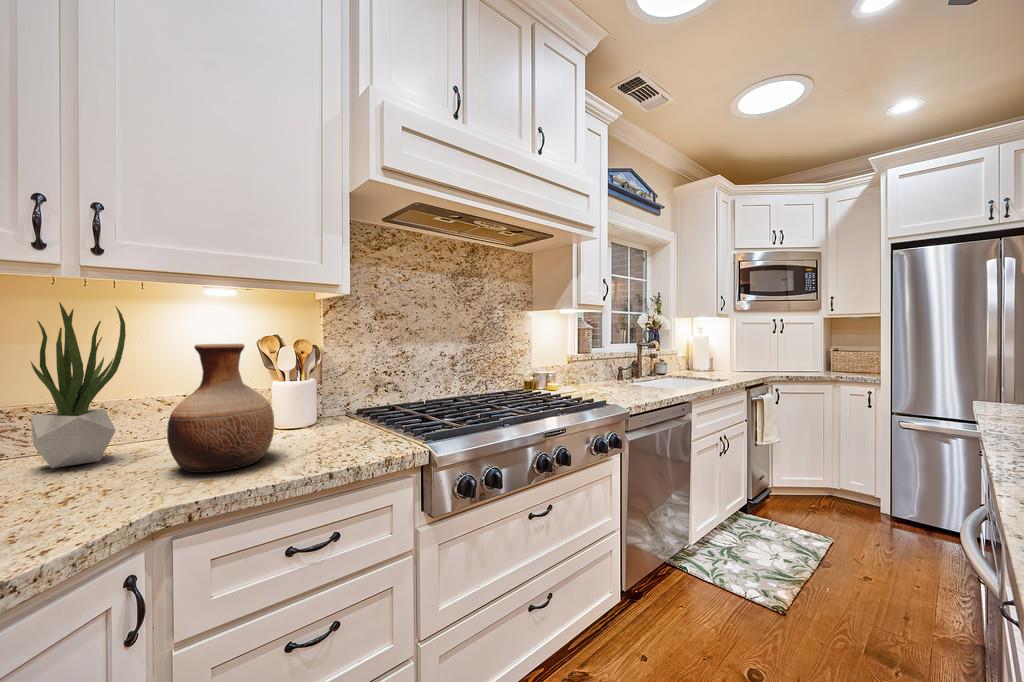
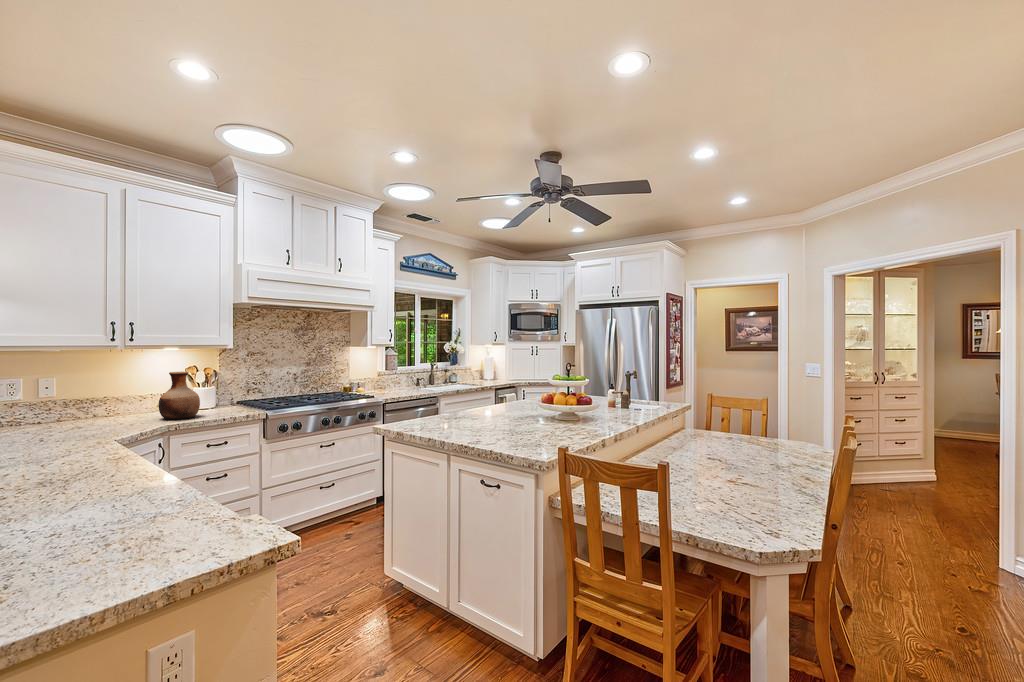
potted plant: present [31,302,126,468] -> none [100,357,134,420]

